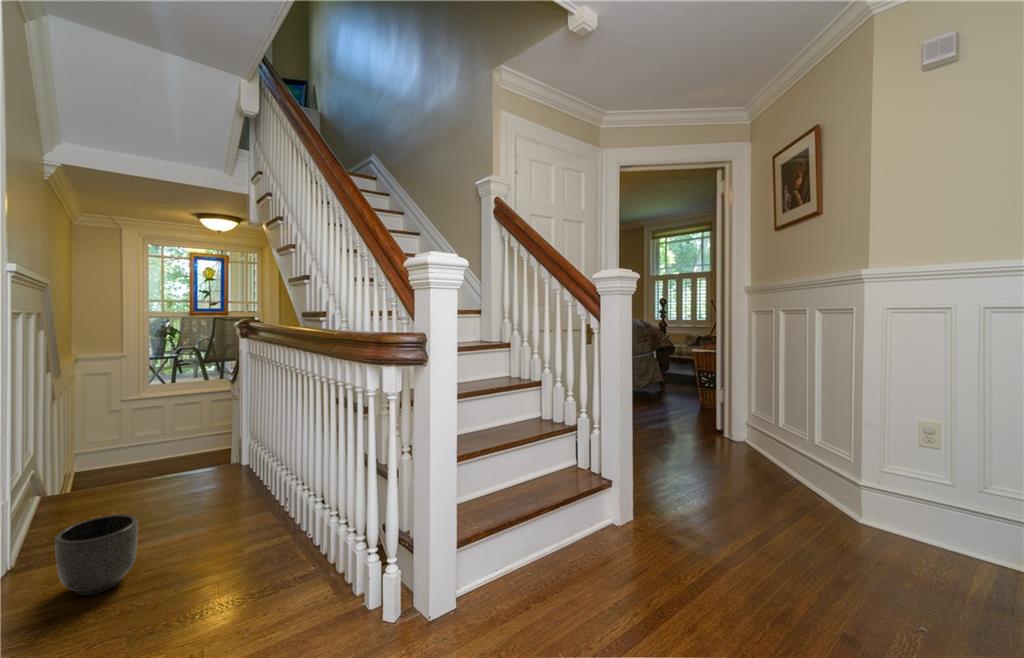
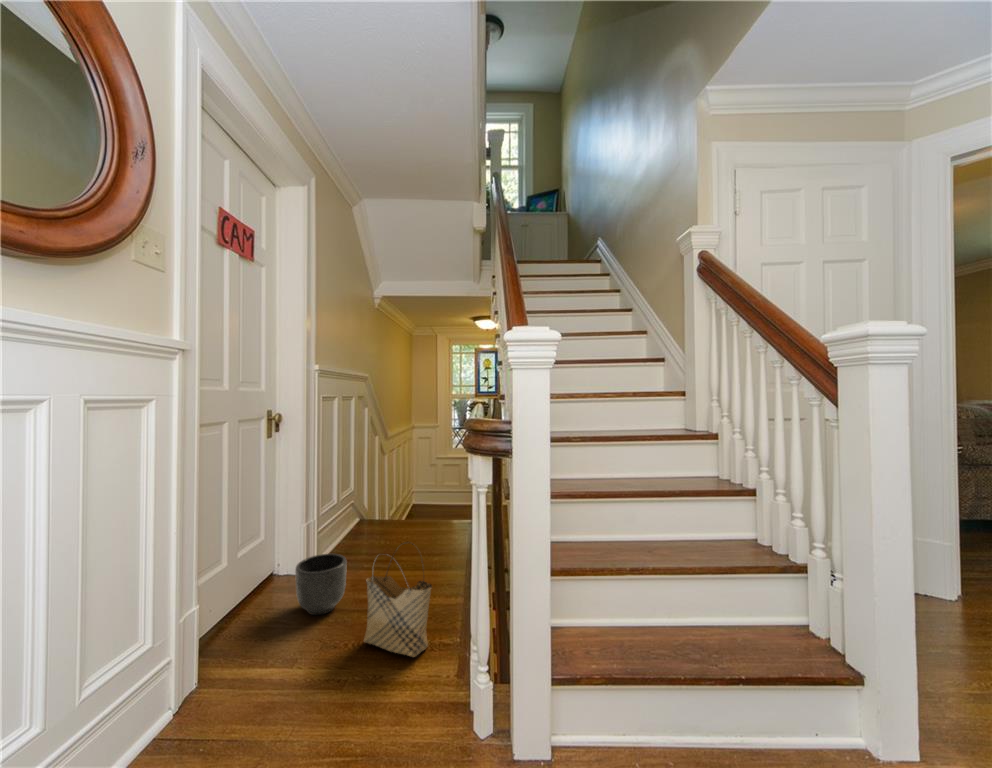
woven basket: none [198,471,289,591] -> present [364,542,432,657]

